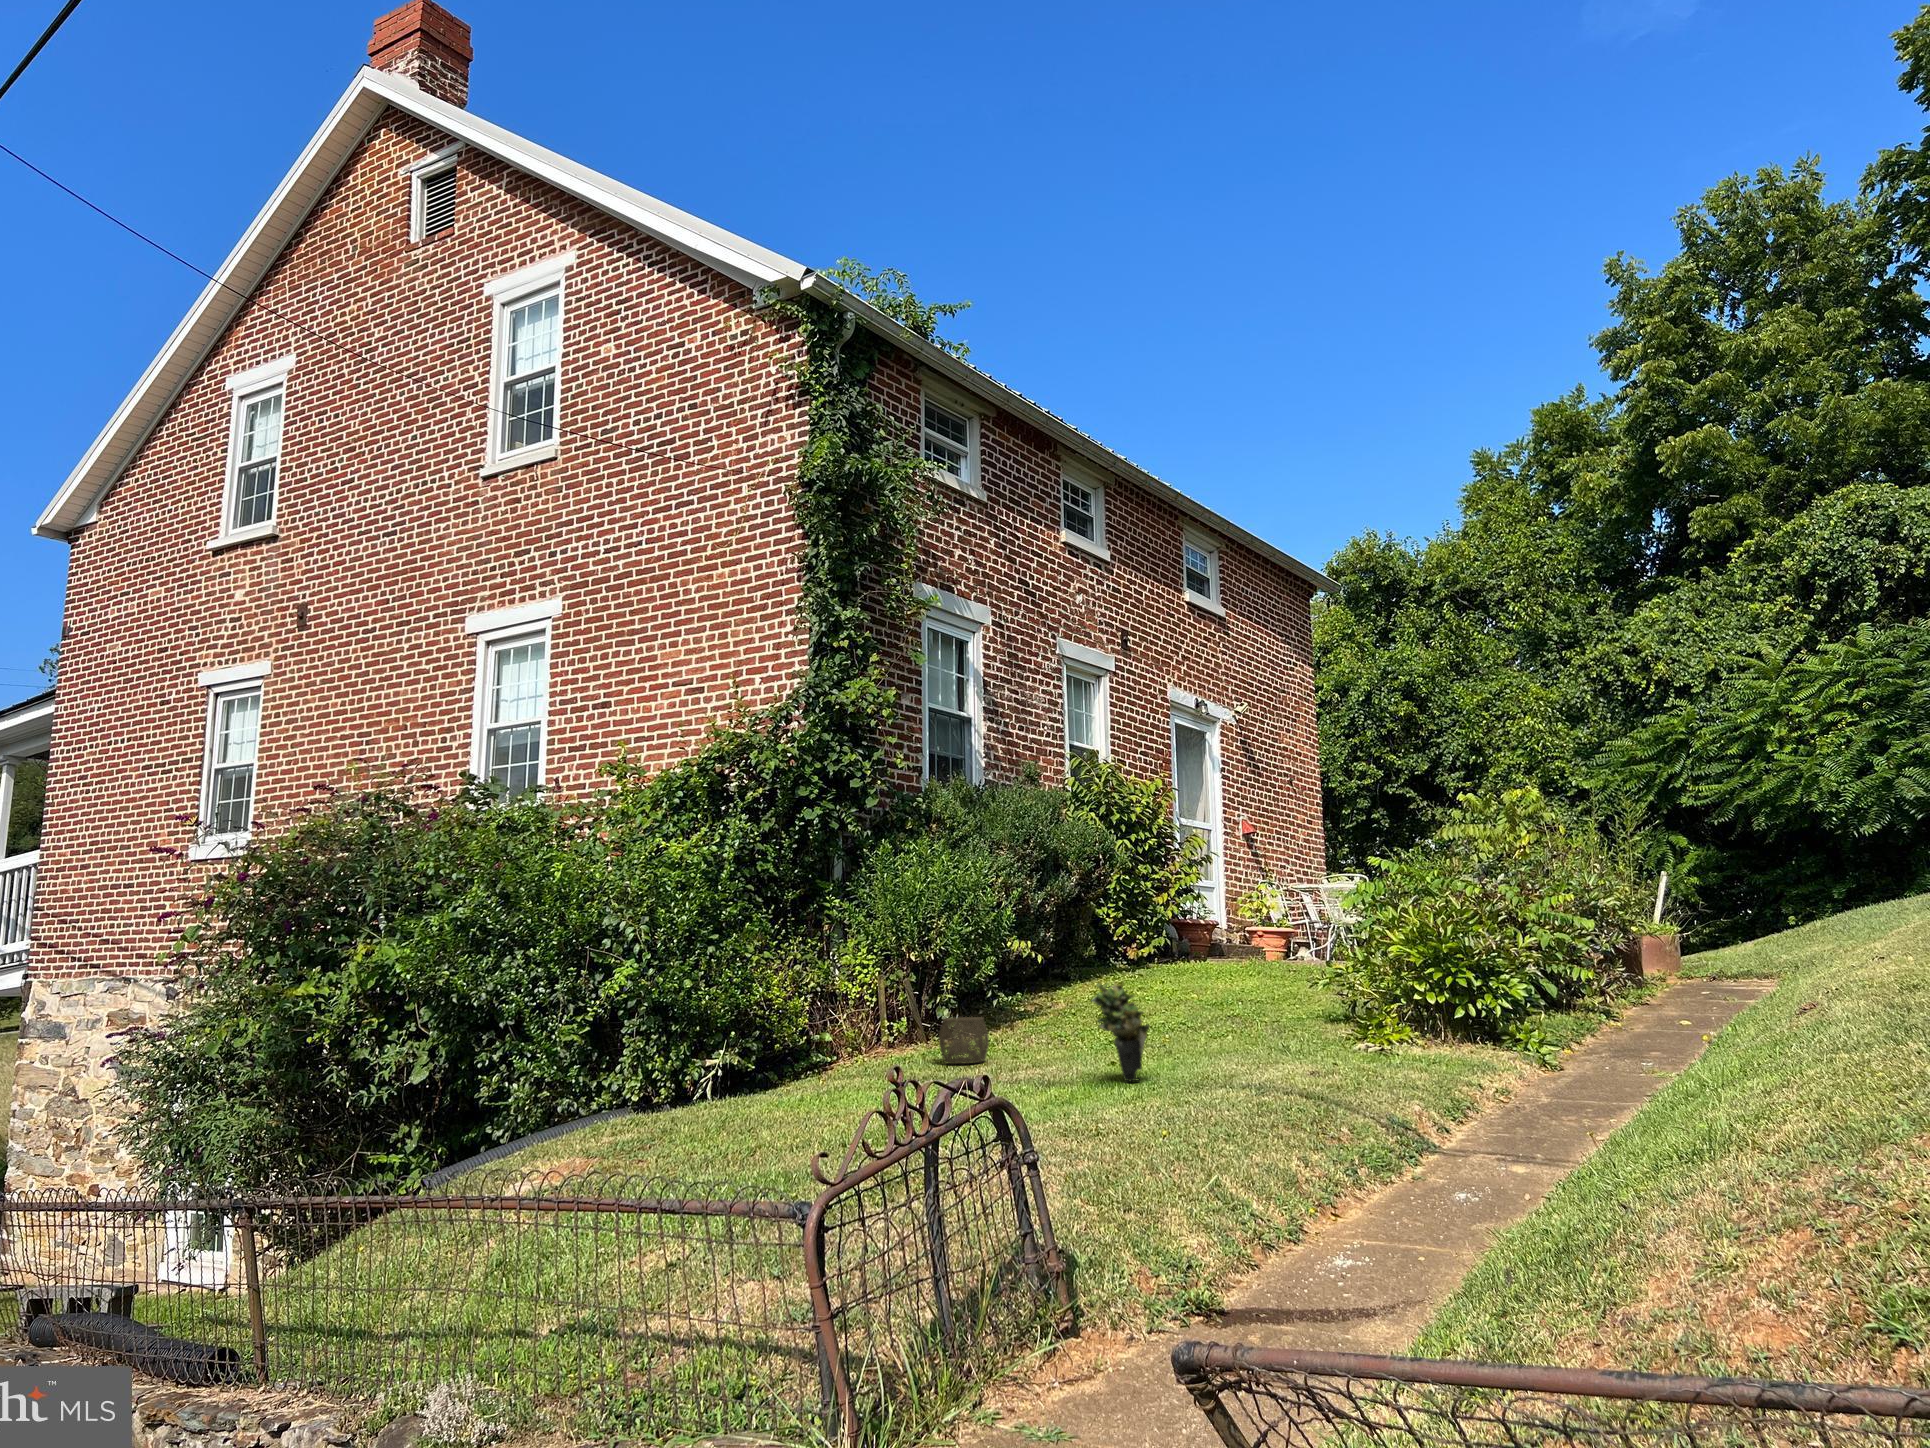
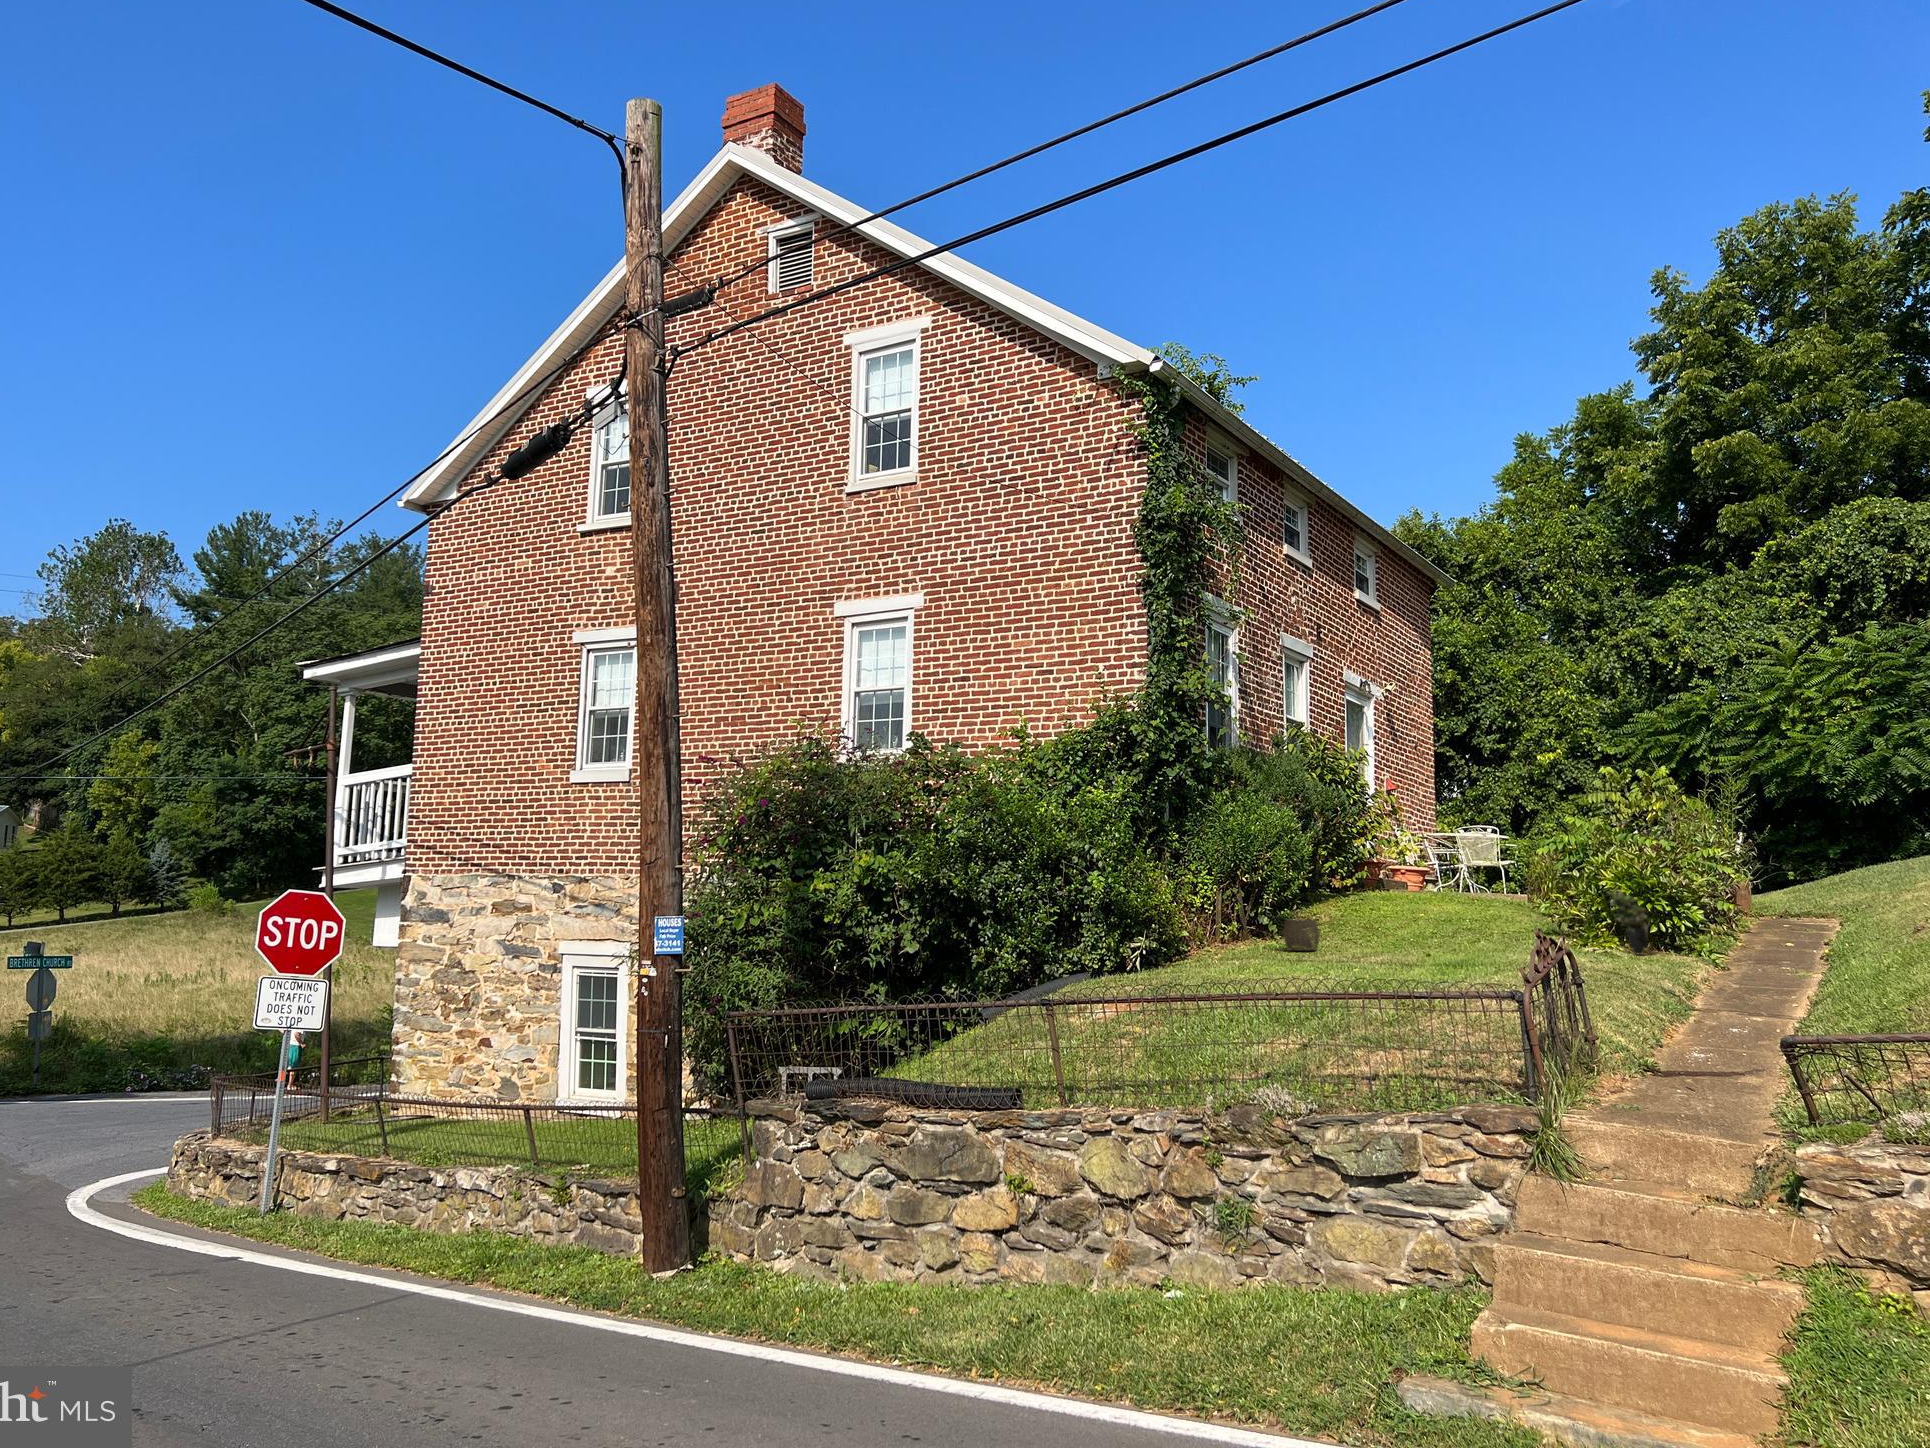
potted plant: present [1092,982,1151,1081] -> present [1608,891,1648,955]

